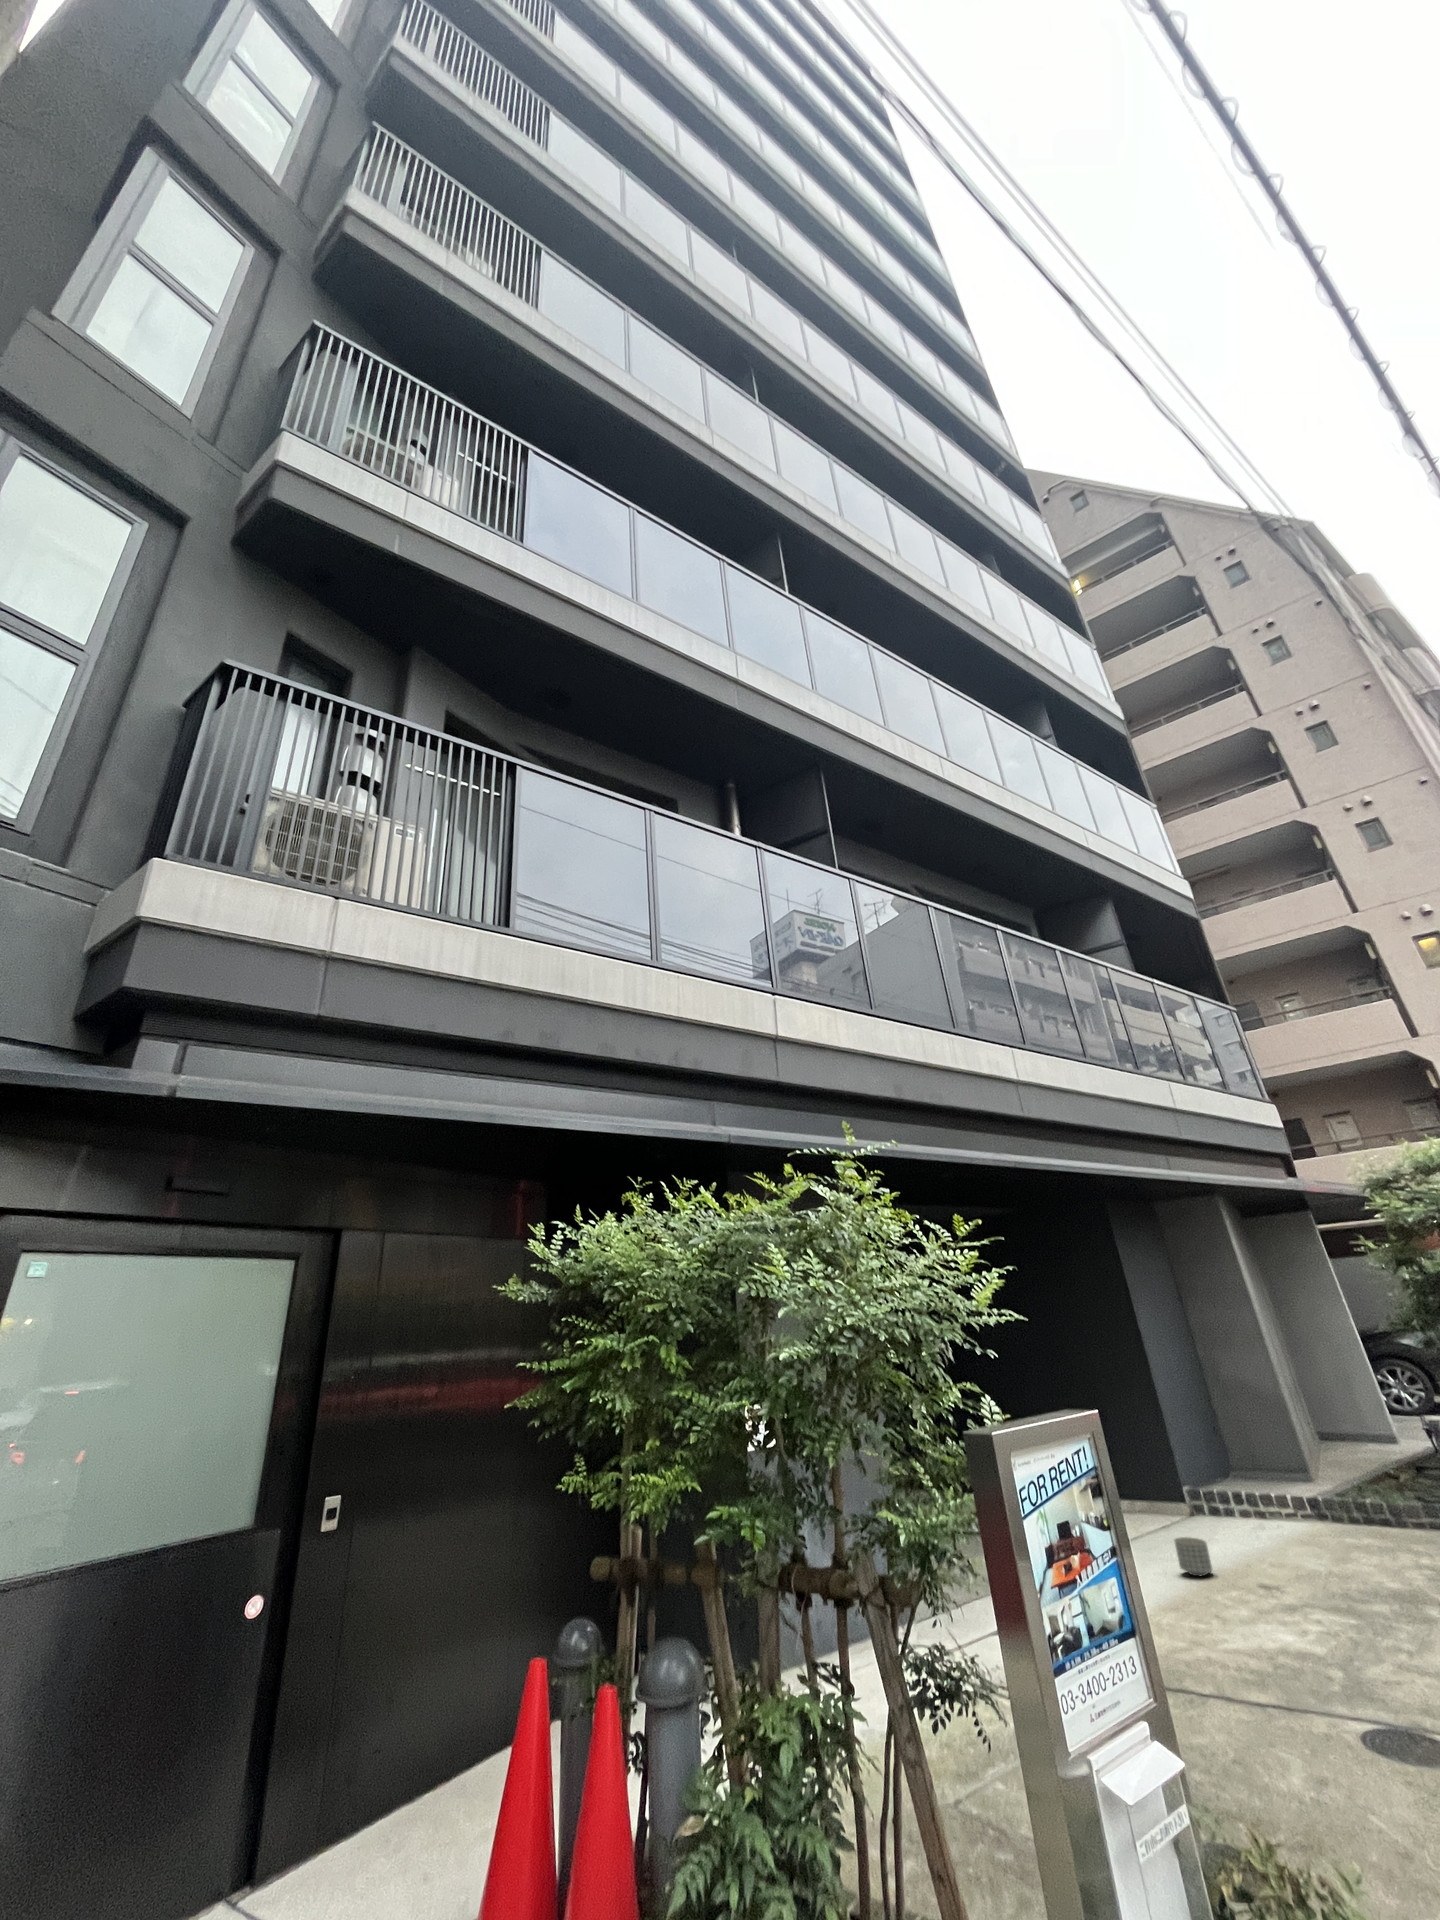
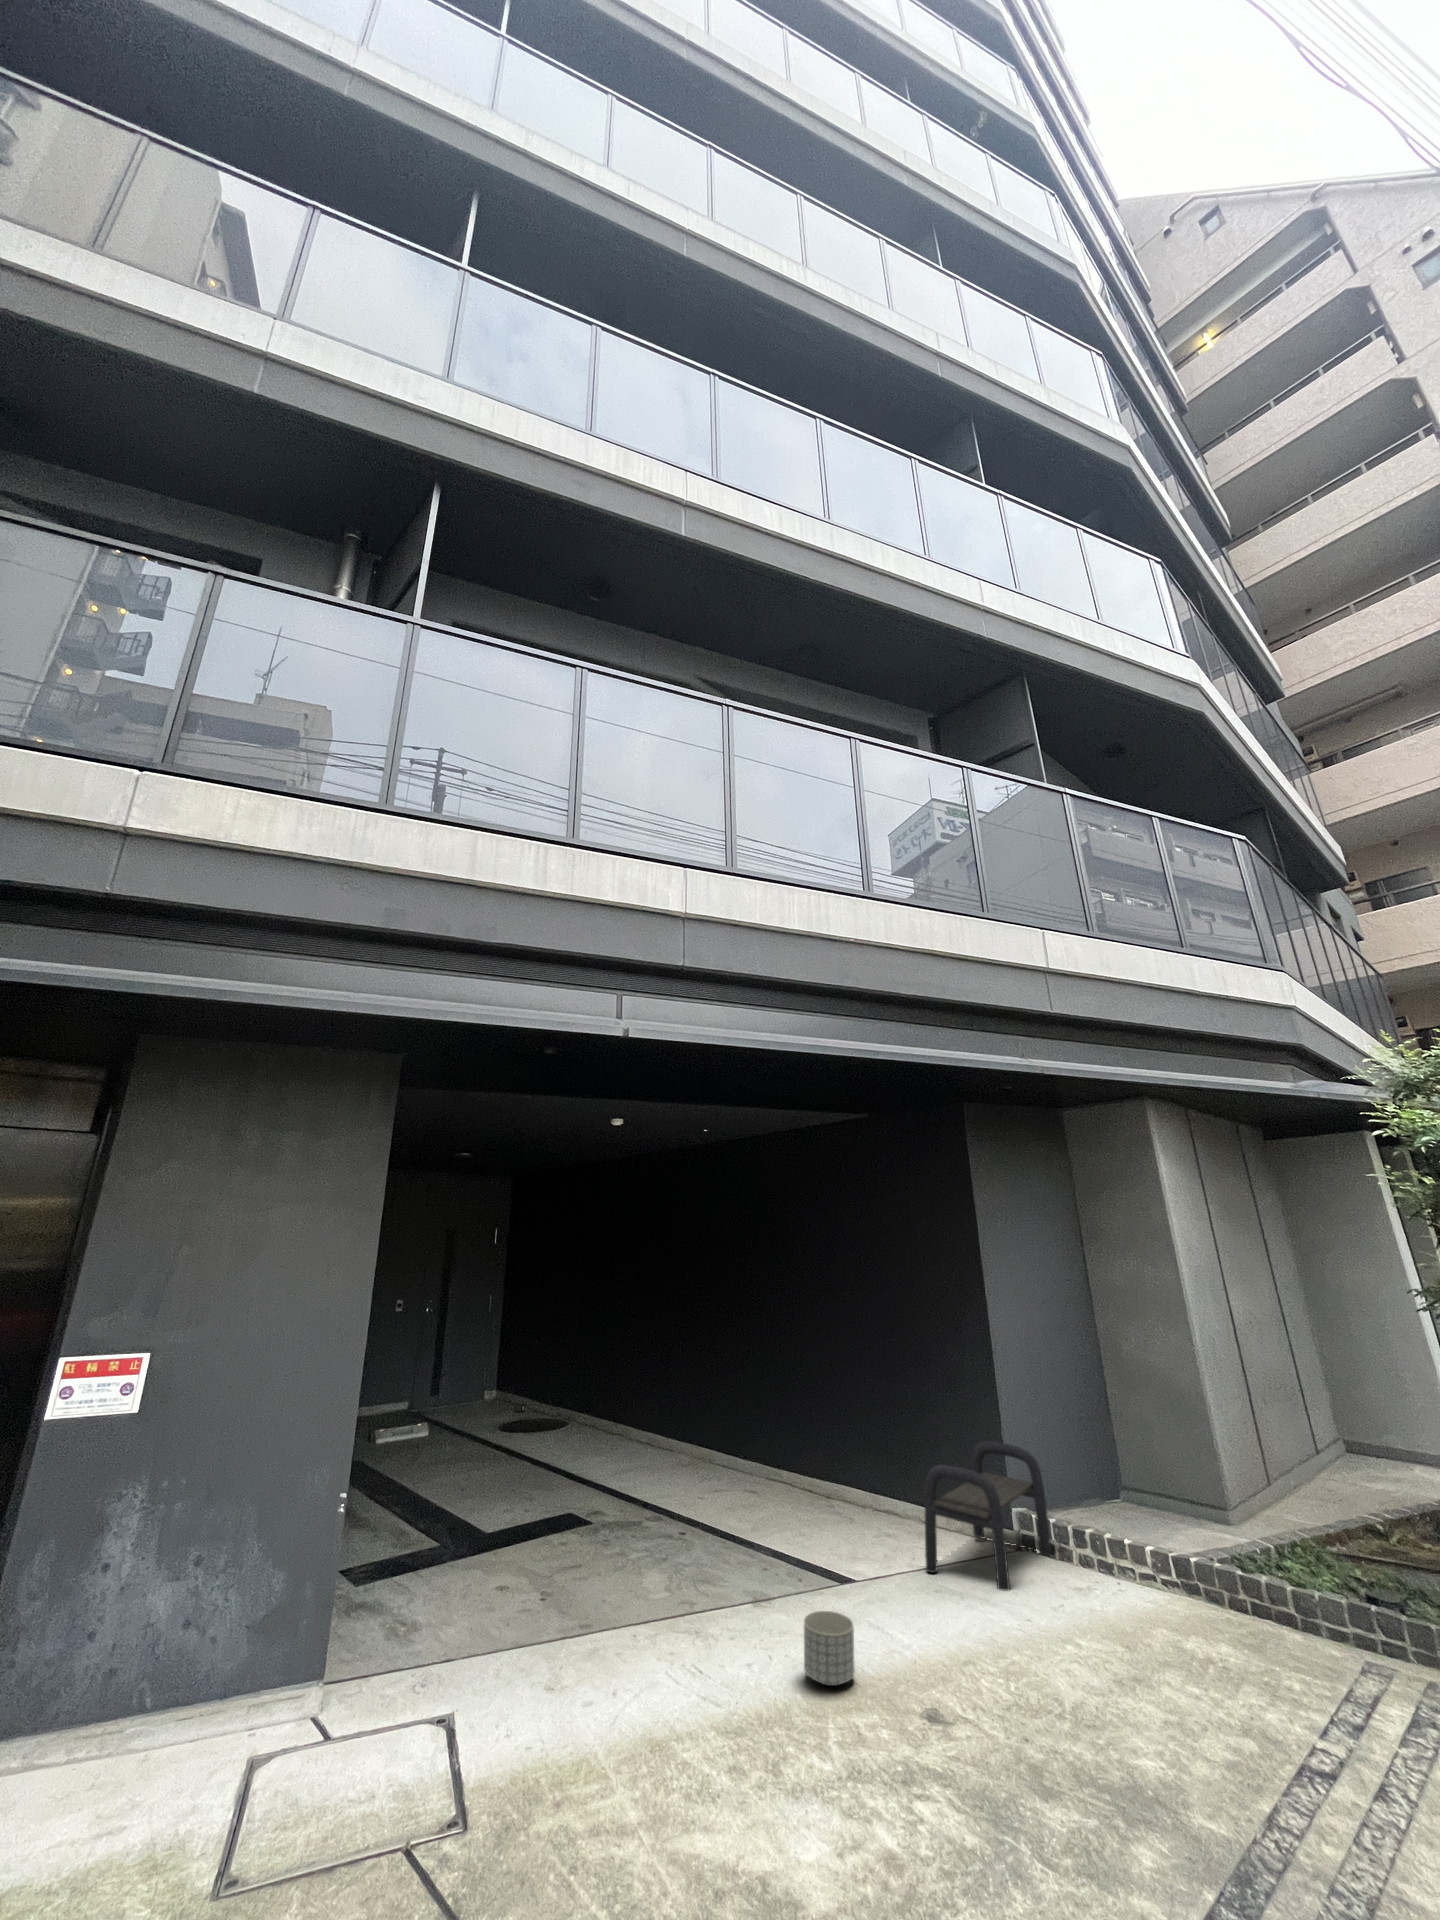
bench: none [1153,1446,1224,1535] -> present [925,1442,1051,1591]

